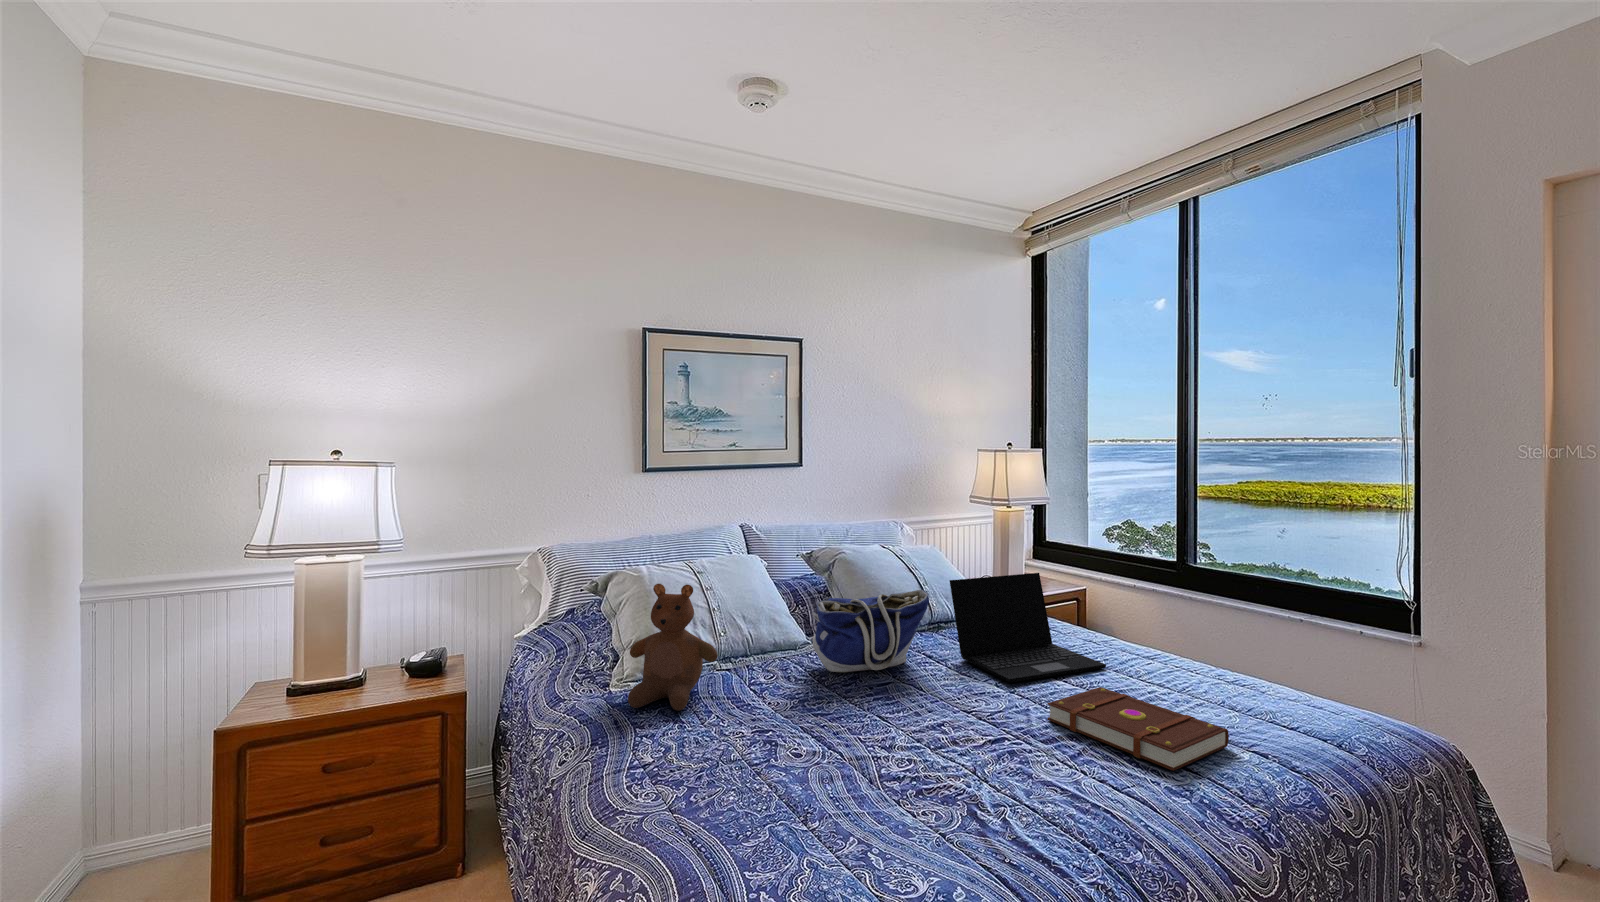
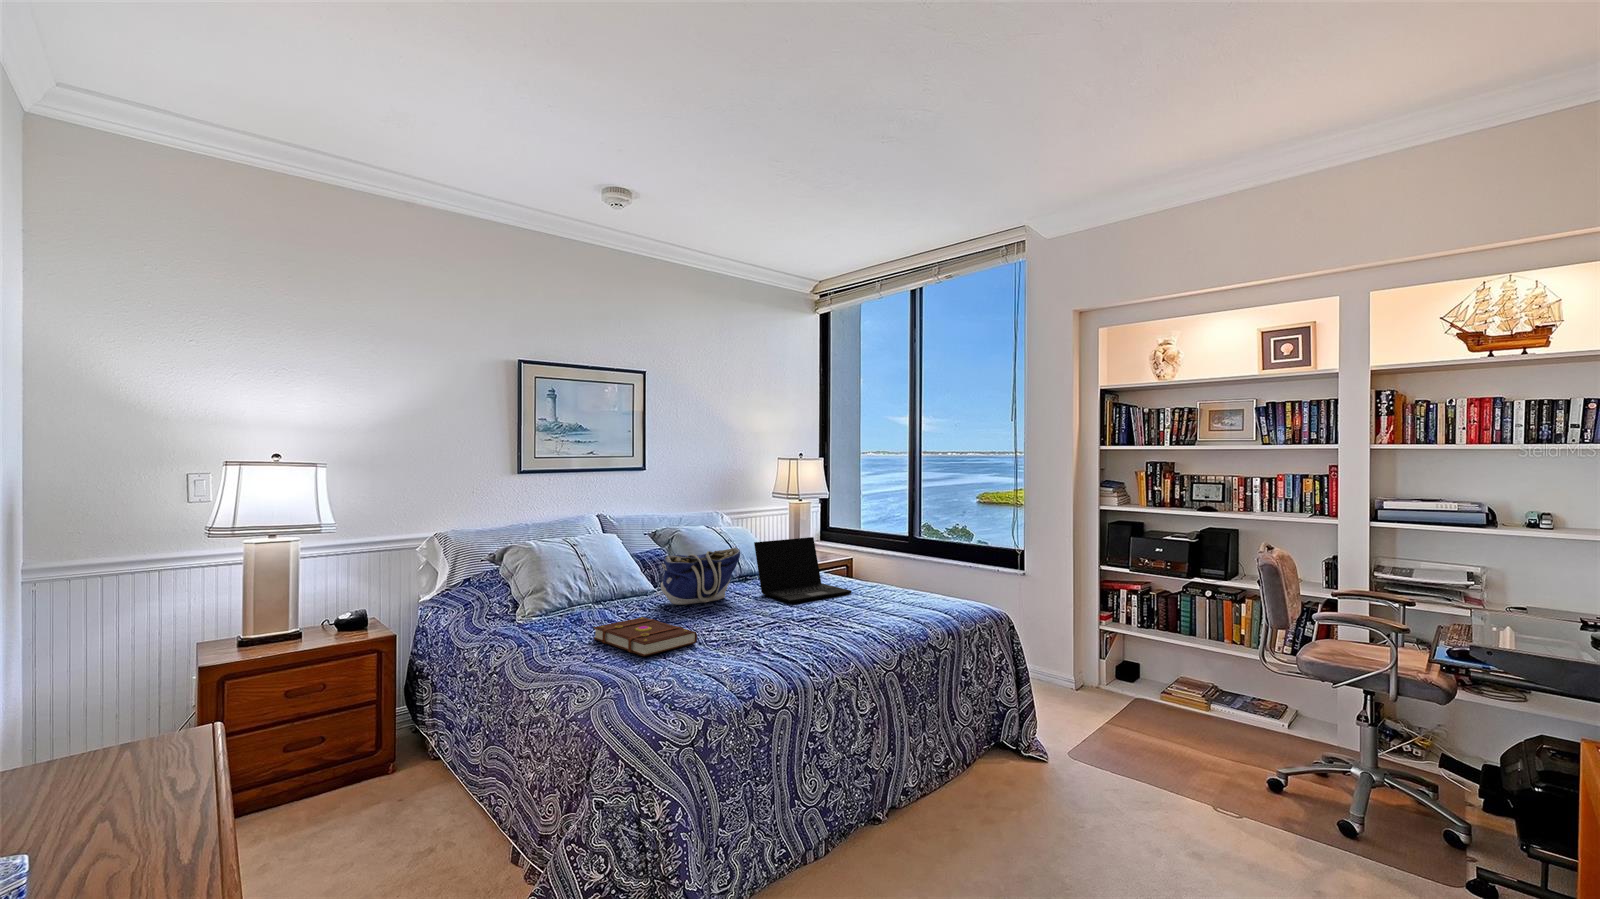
teddy bear: present [628,584,718,711] -> none [532,546,597,629]
book: present [1047,687,1229,771] -> present [593,617,697,656]

